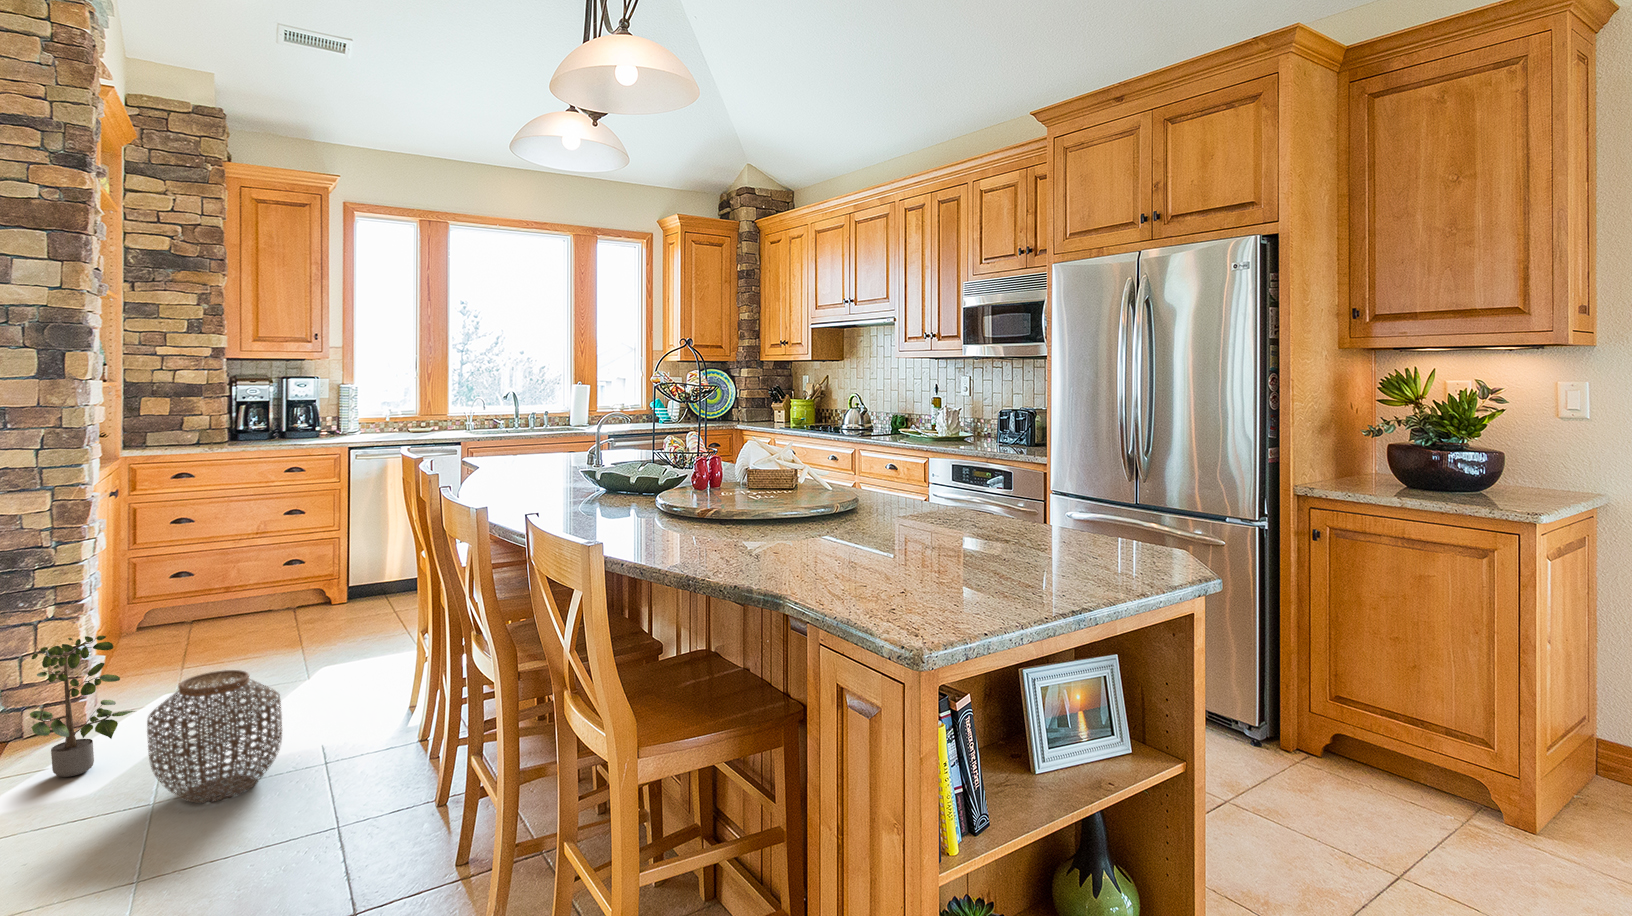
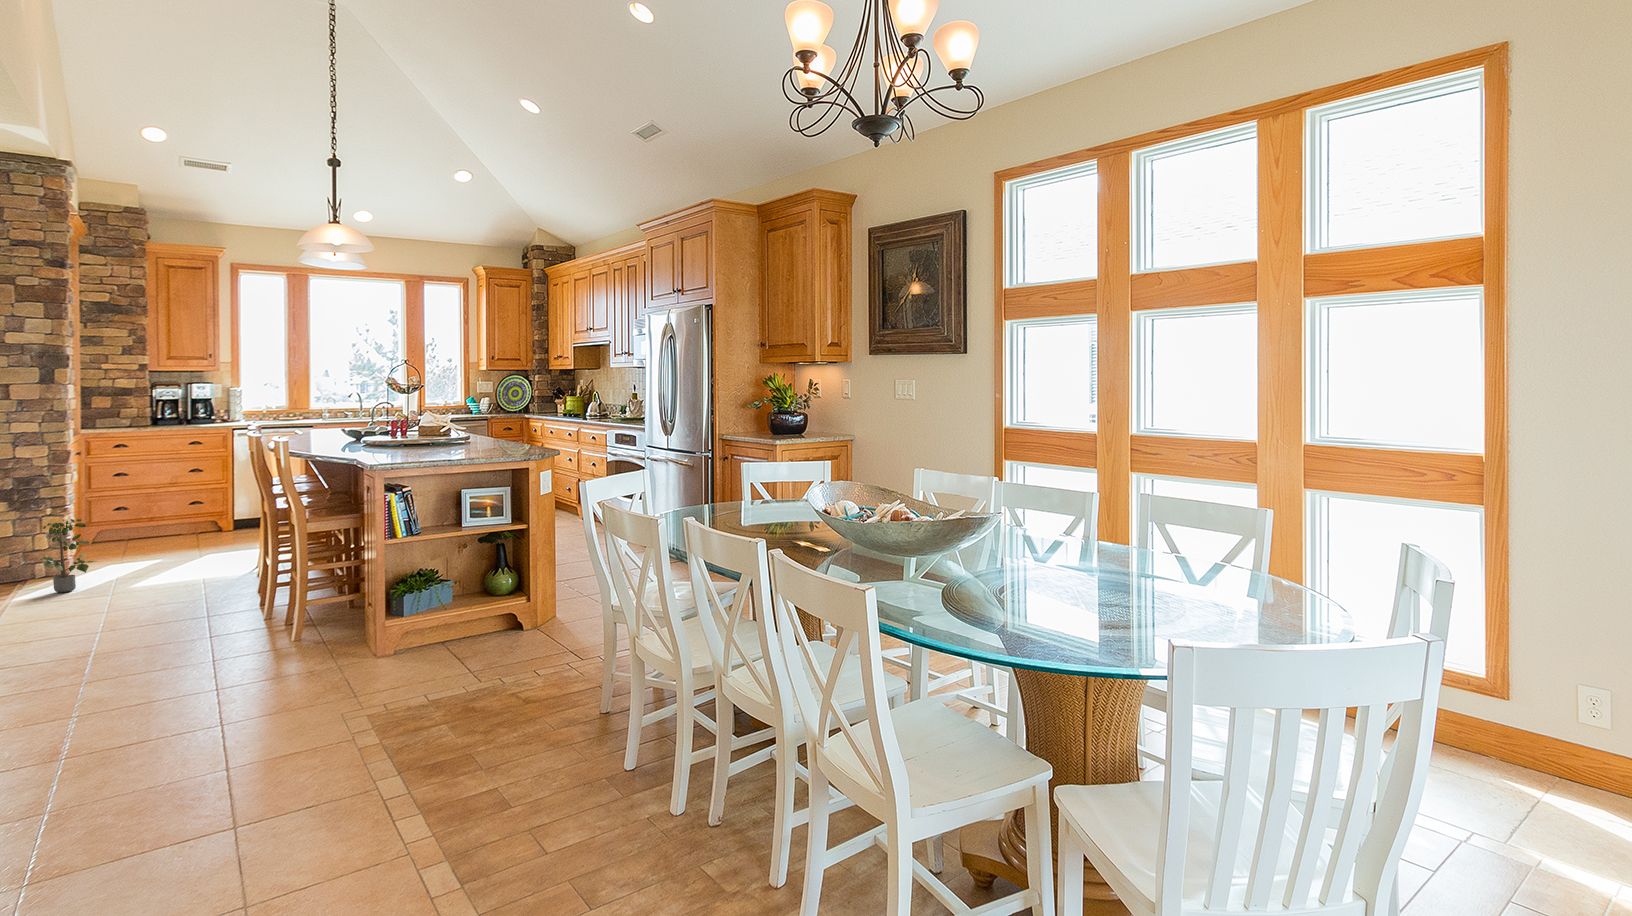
woven basket: present [147,670,282,803] -> none [107,534,178,597]

